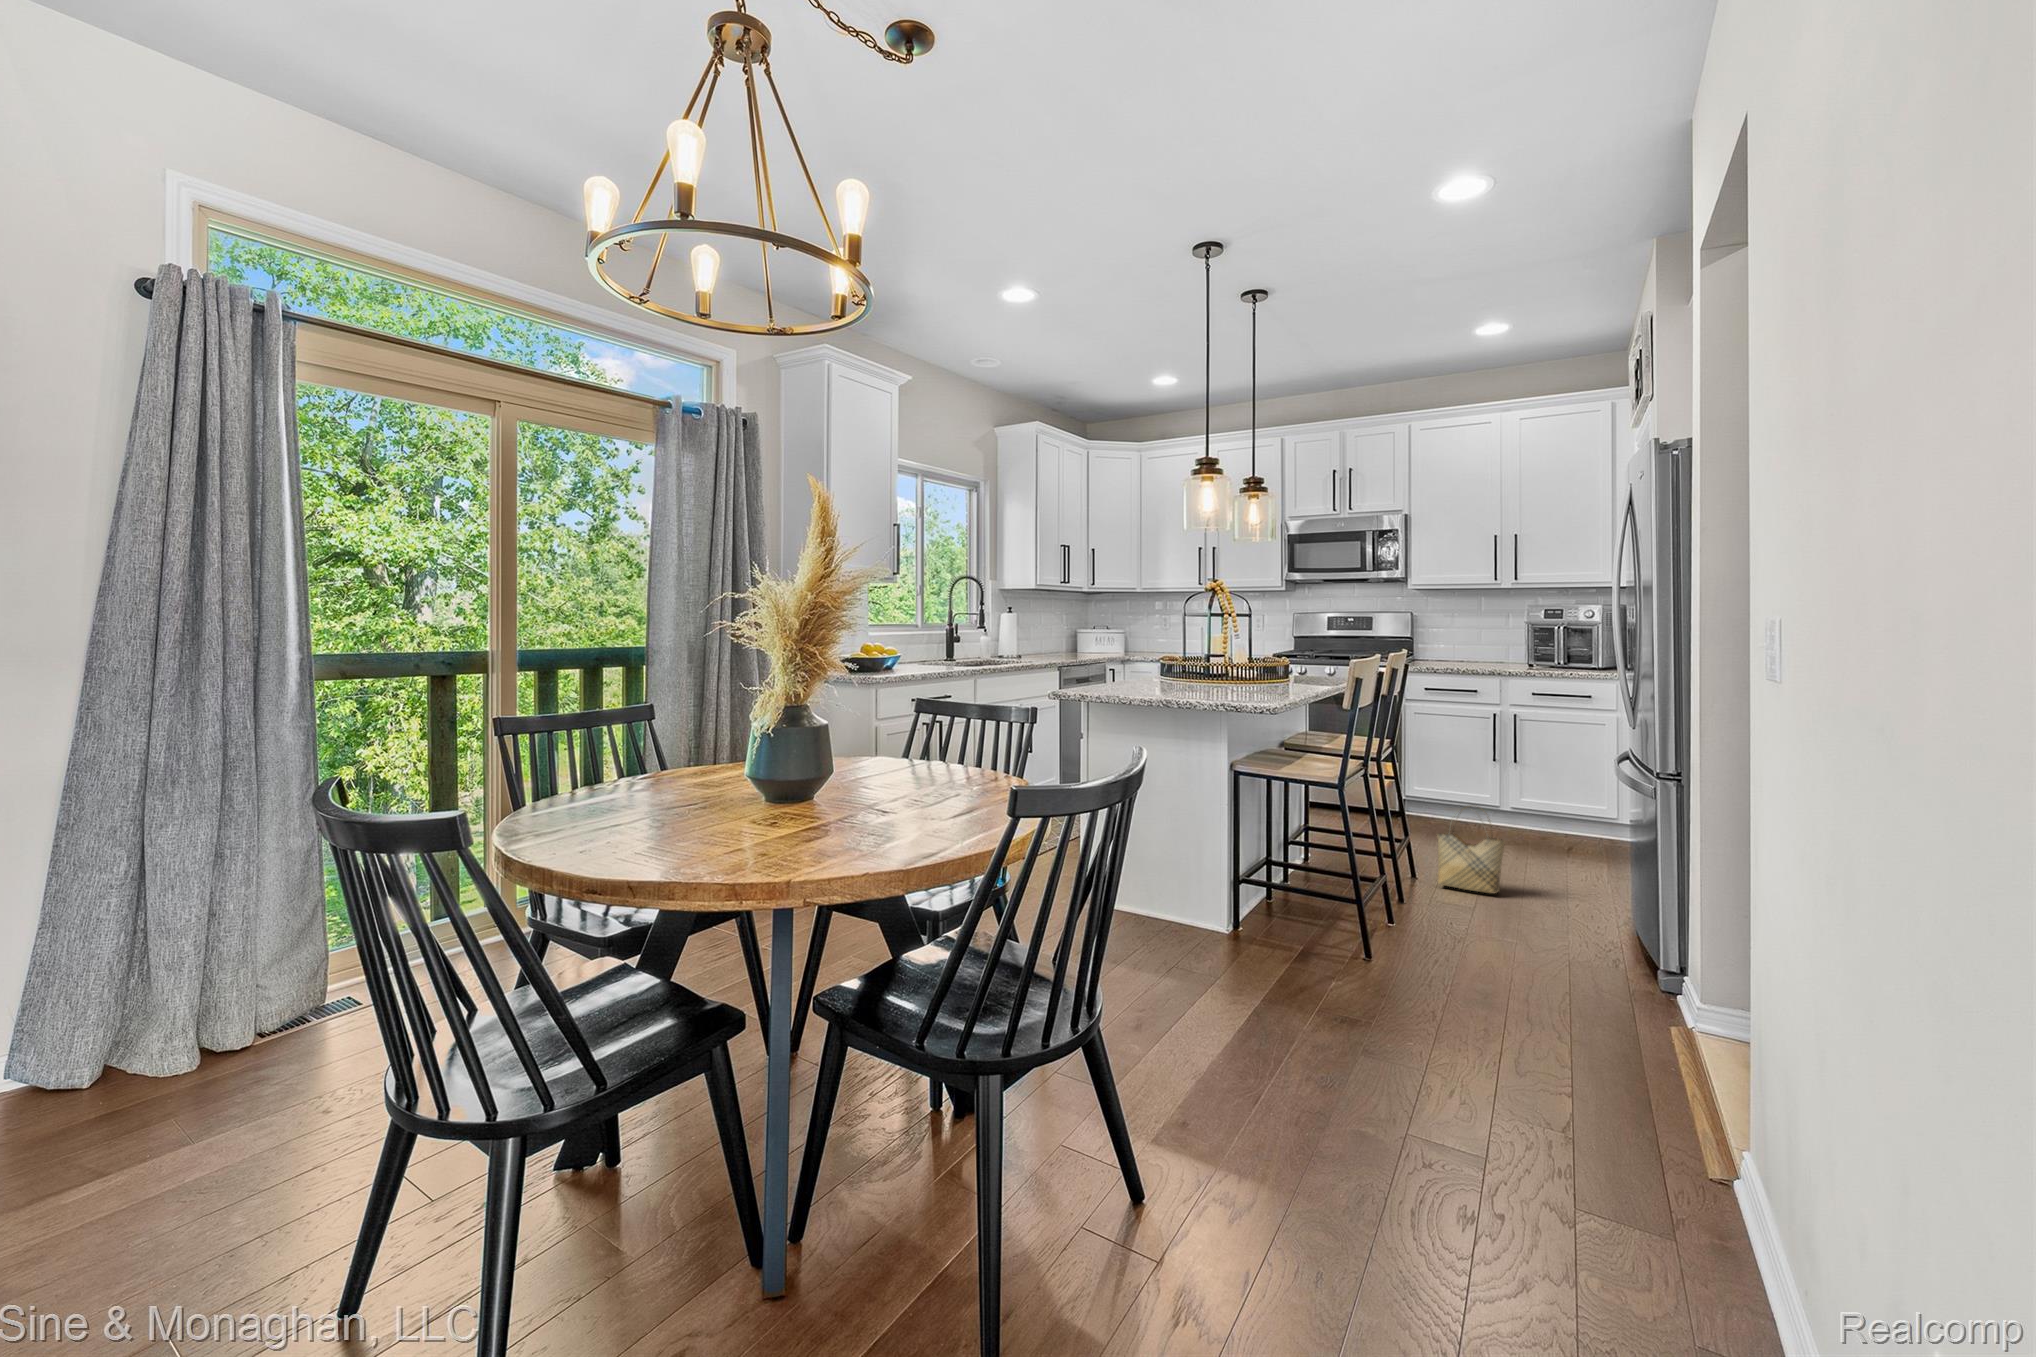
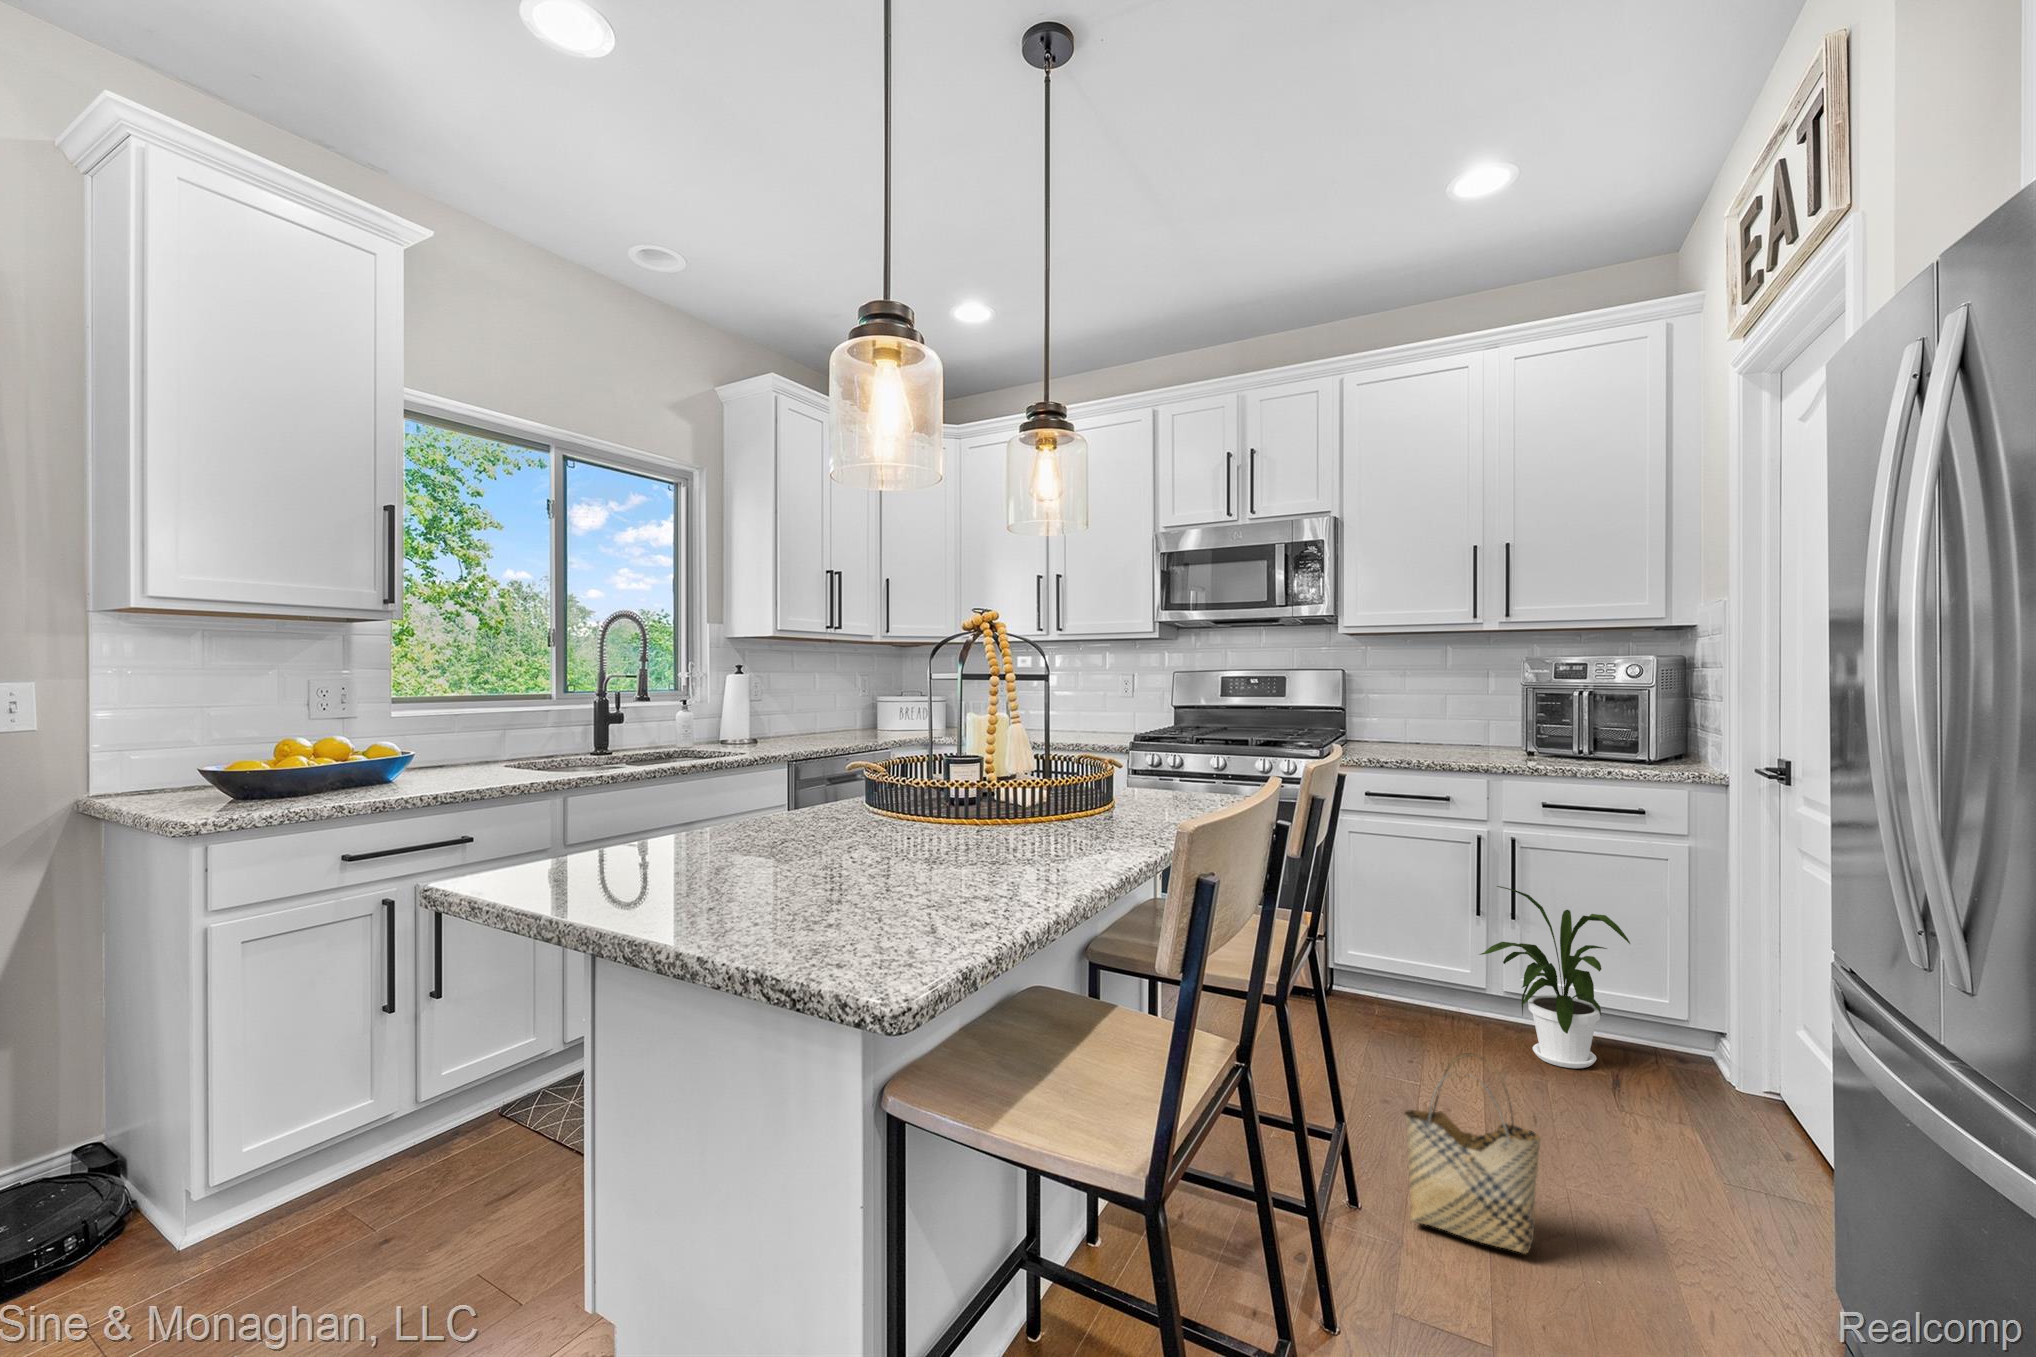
house plant: none [1486,742,1577,844] -> present [1480,886,1630,1068]

